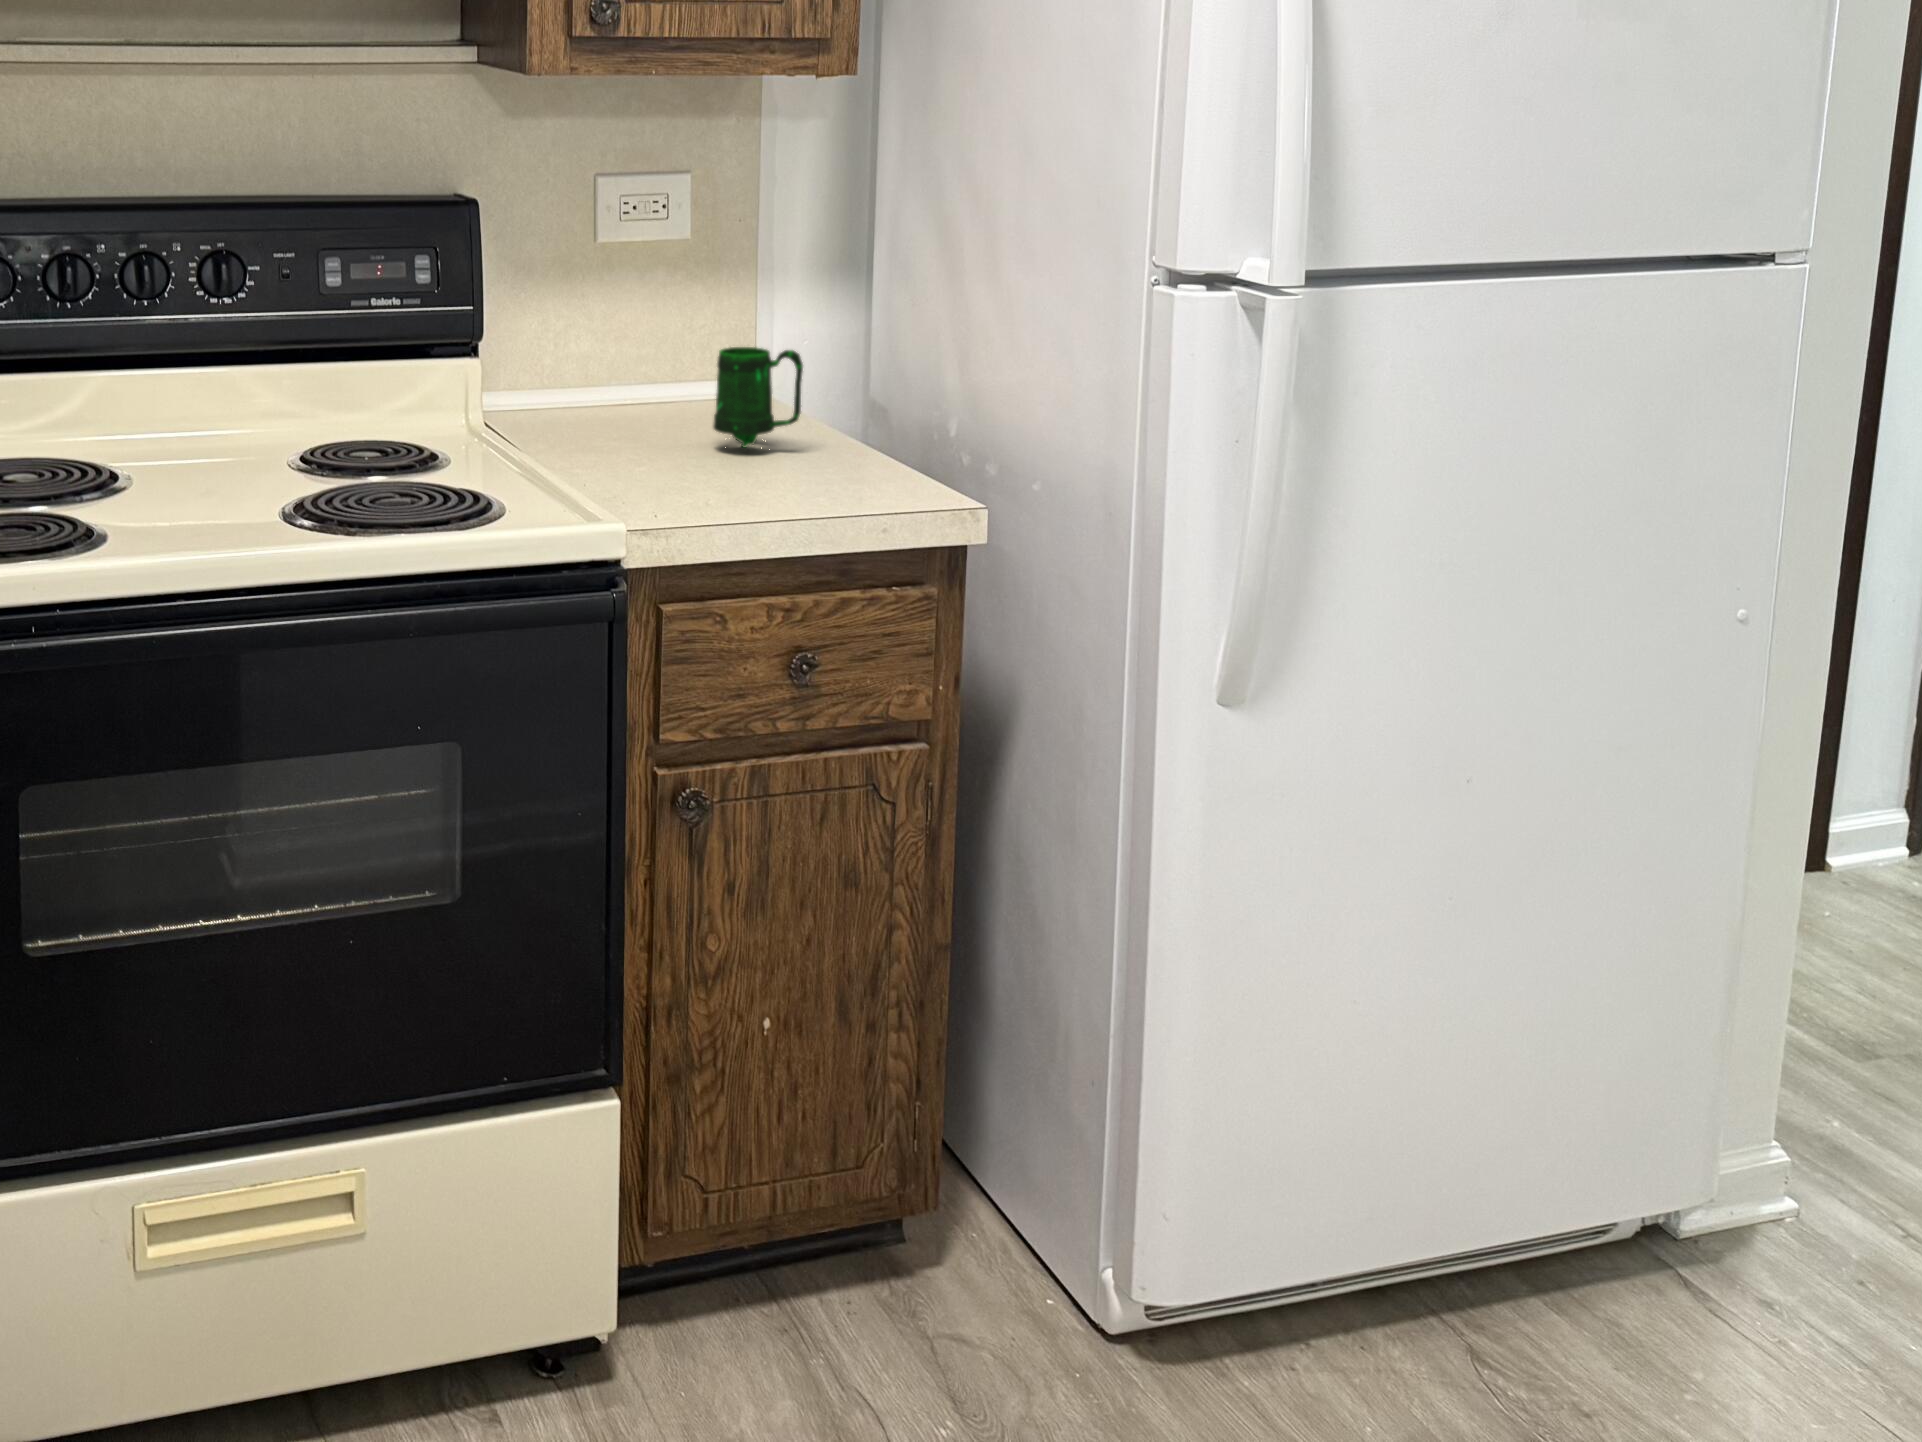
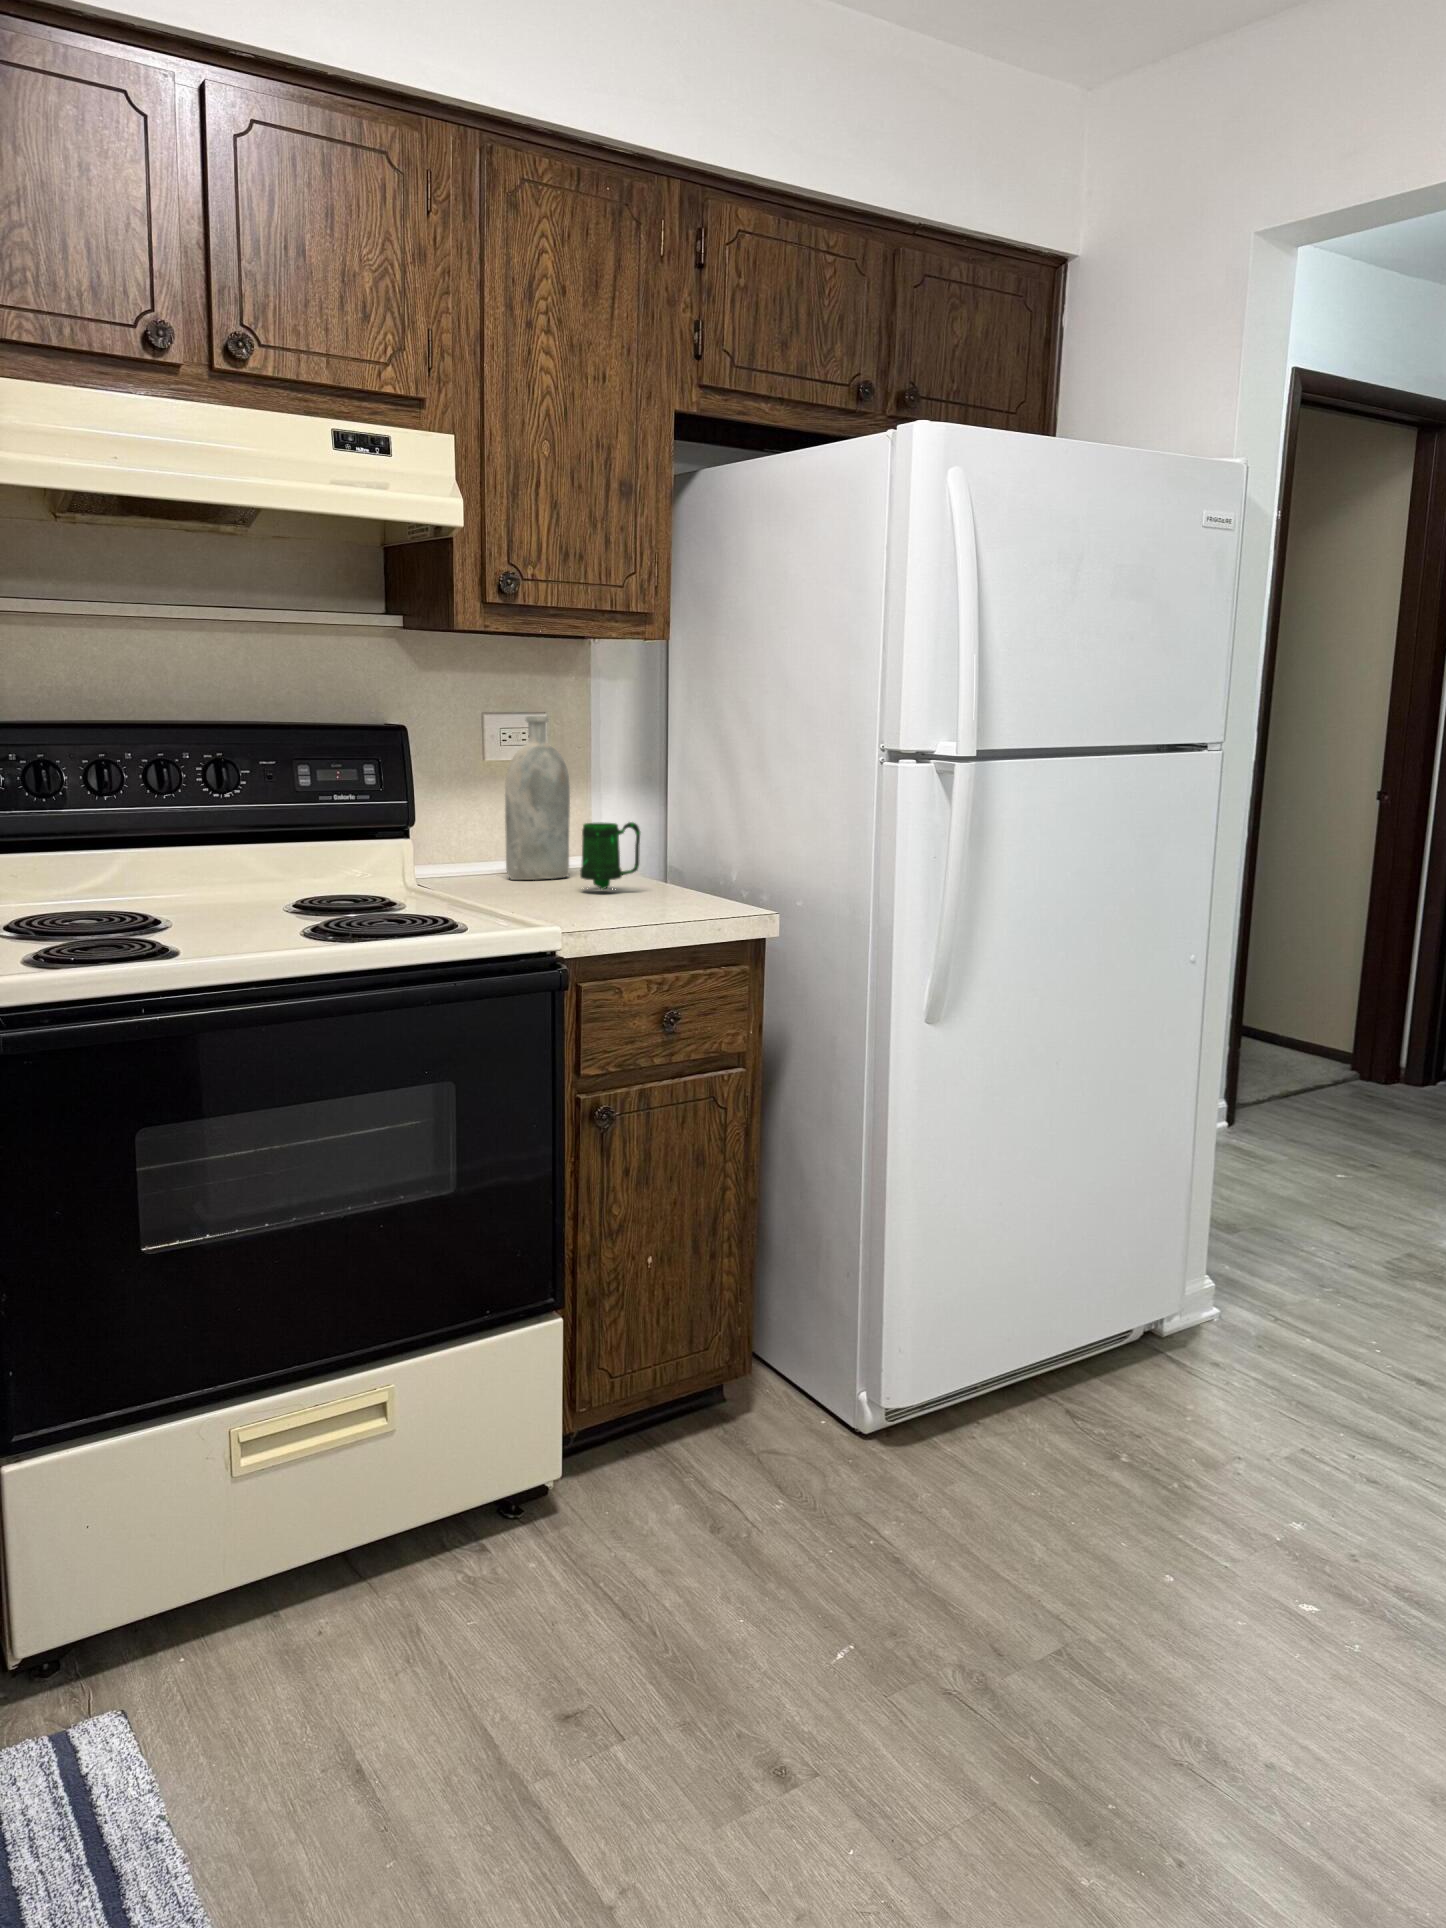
bottle: none [625,181,722,419] -> present [505,716,570,880]

